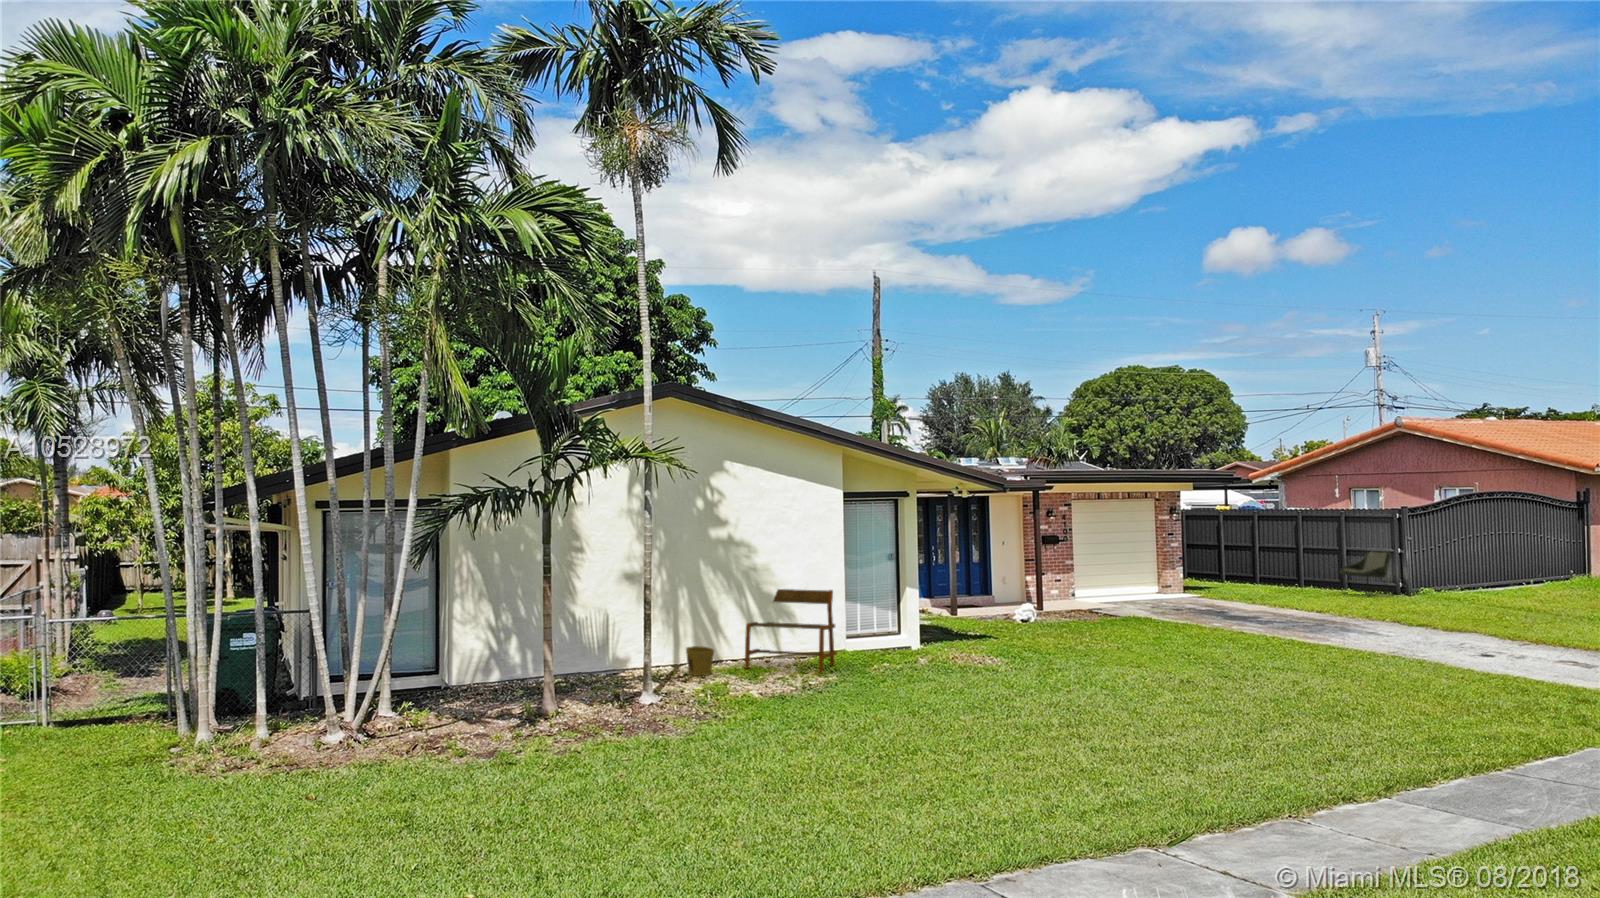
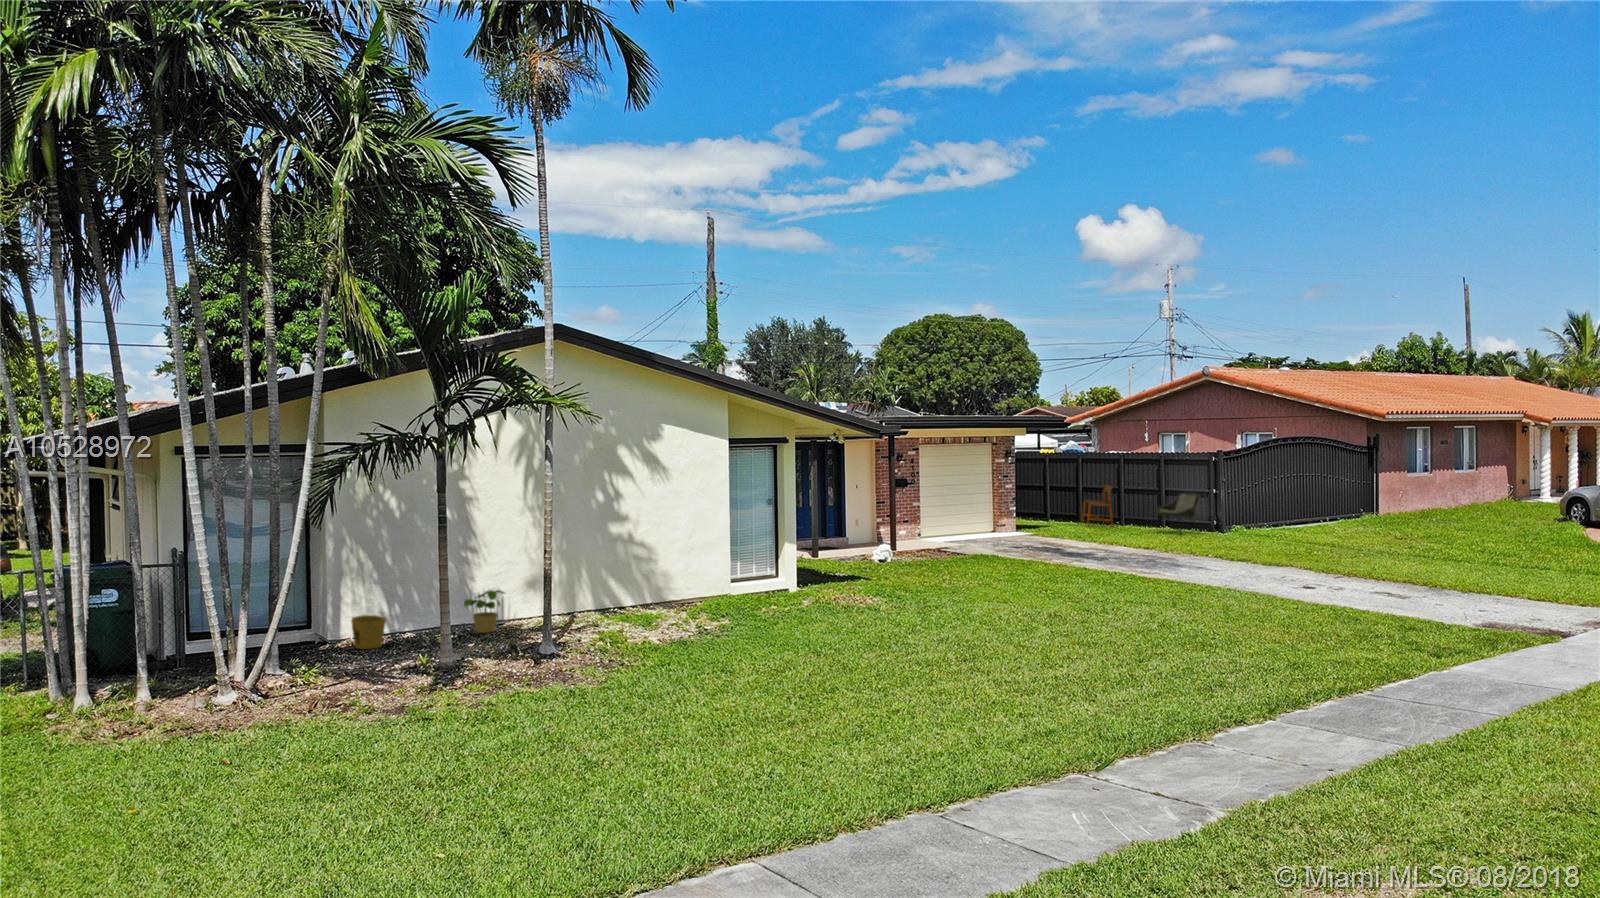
bench: present [745,589,837,673] -> present [1082,484,1113,527]
potted plant: none [577,642,616,684] -> present [464,590,504,633]
bucket: present [686,646,714,675] -> present [352,615,386,649]

